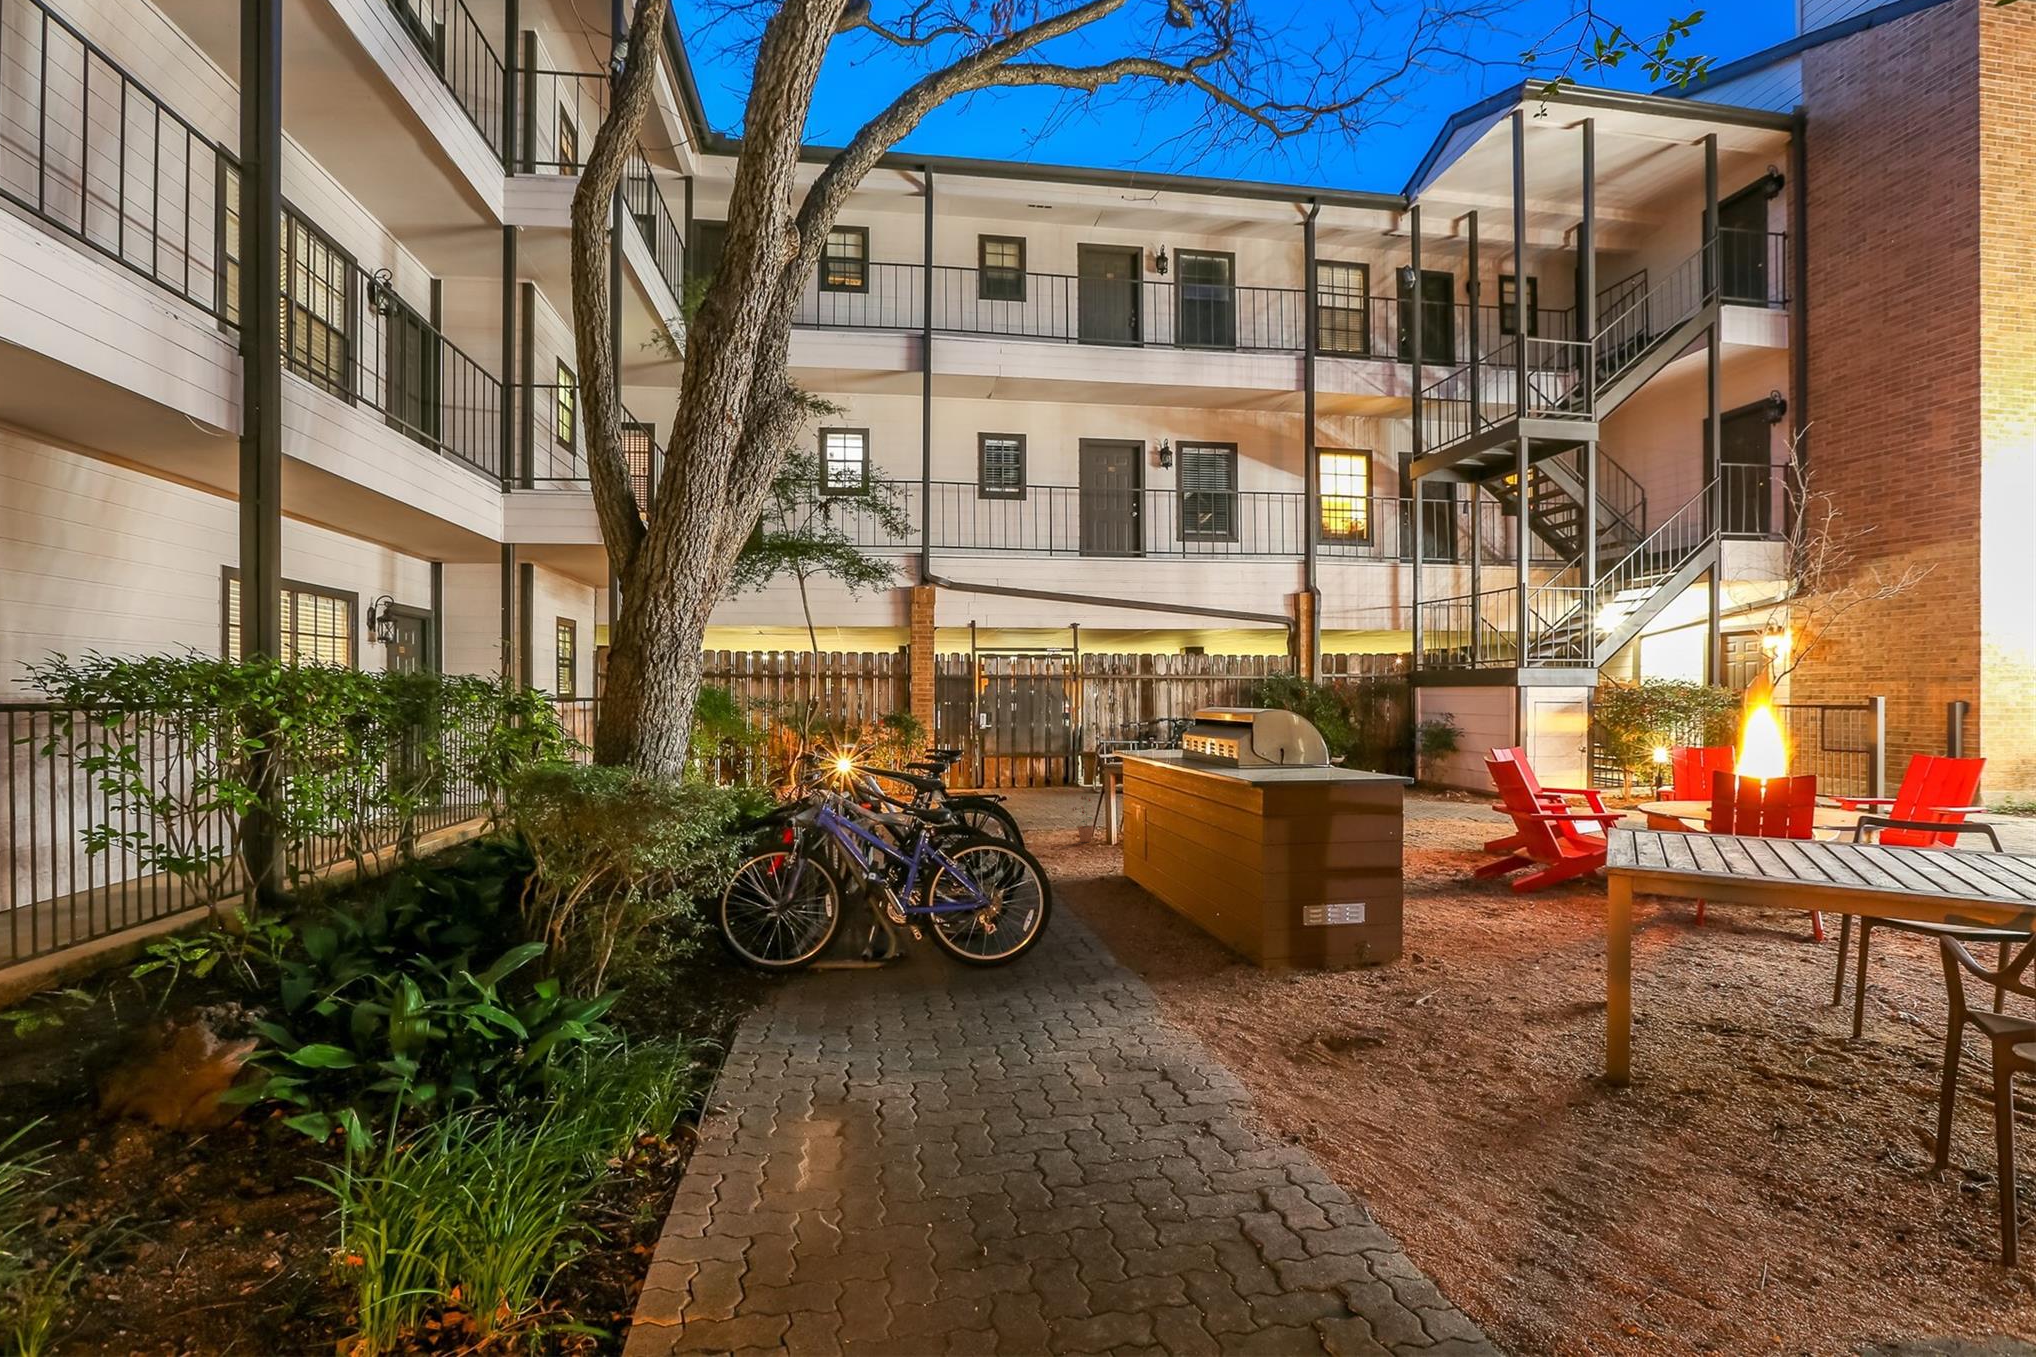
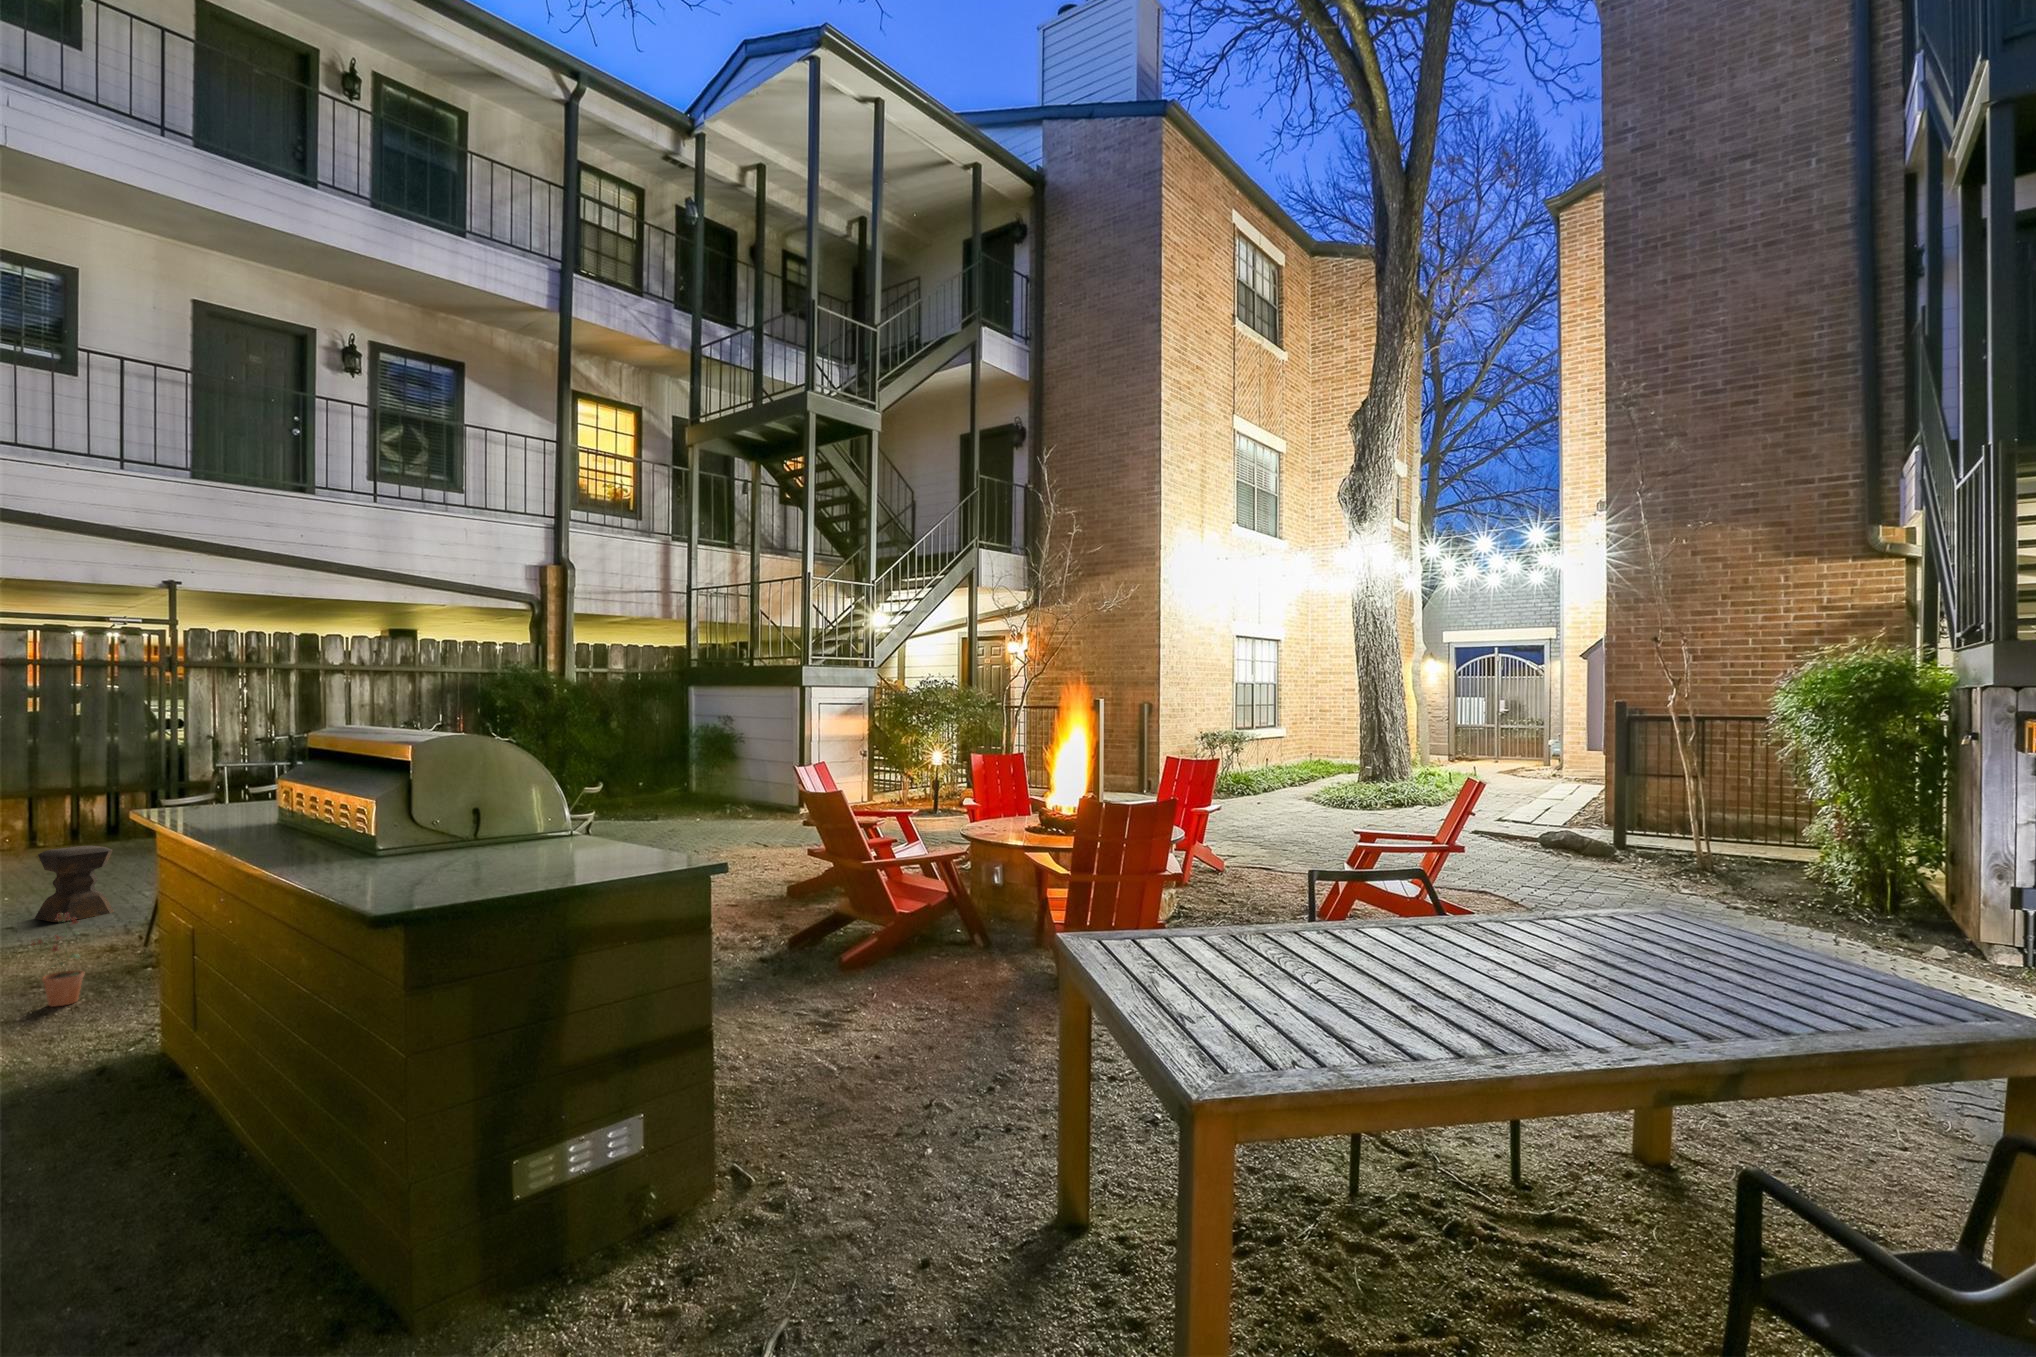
stool: none [1046,776,1079,816] -> present [35,846,114,922]

